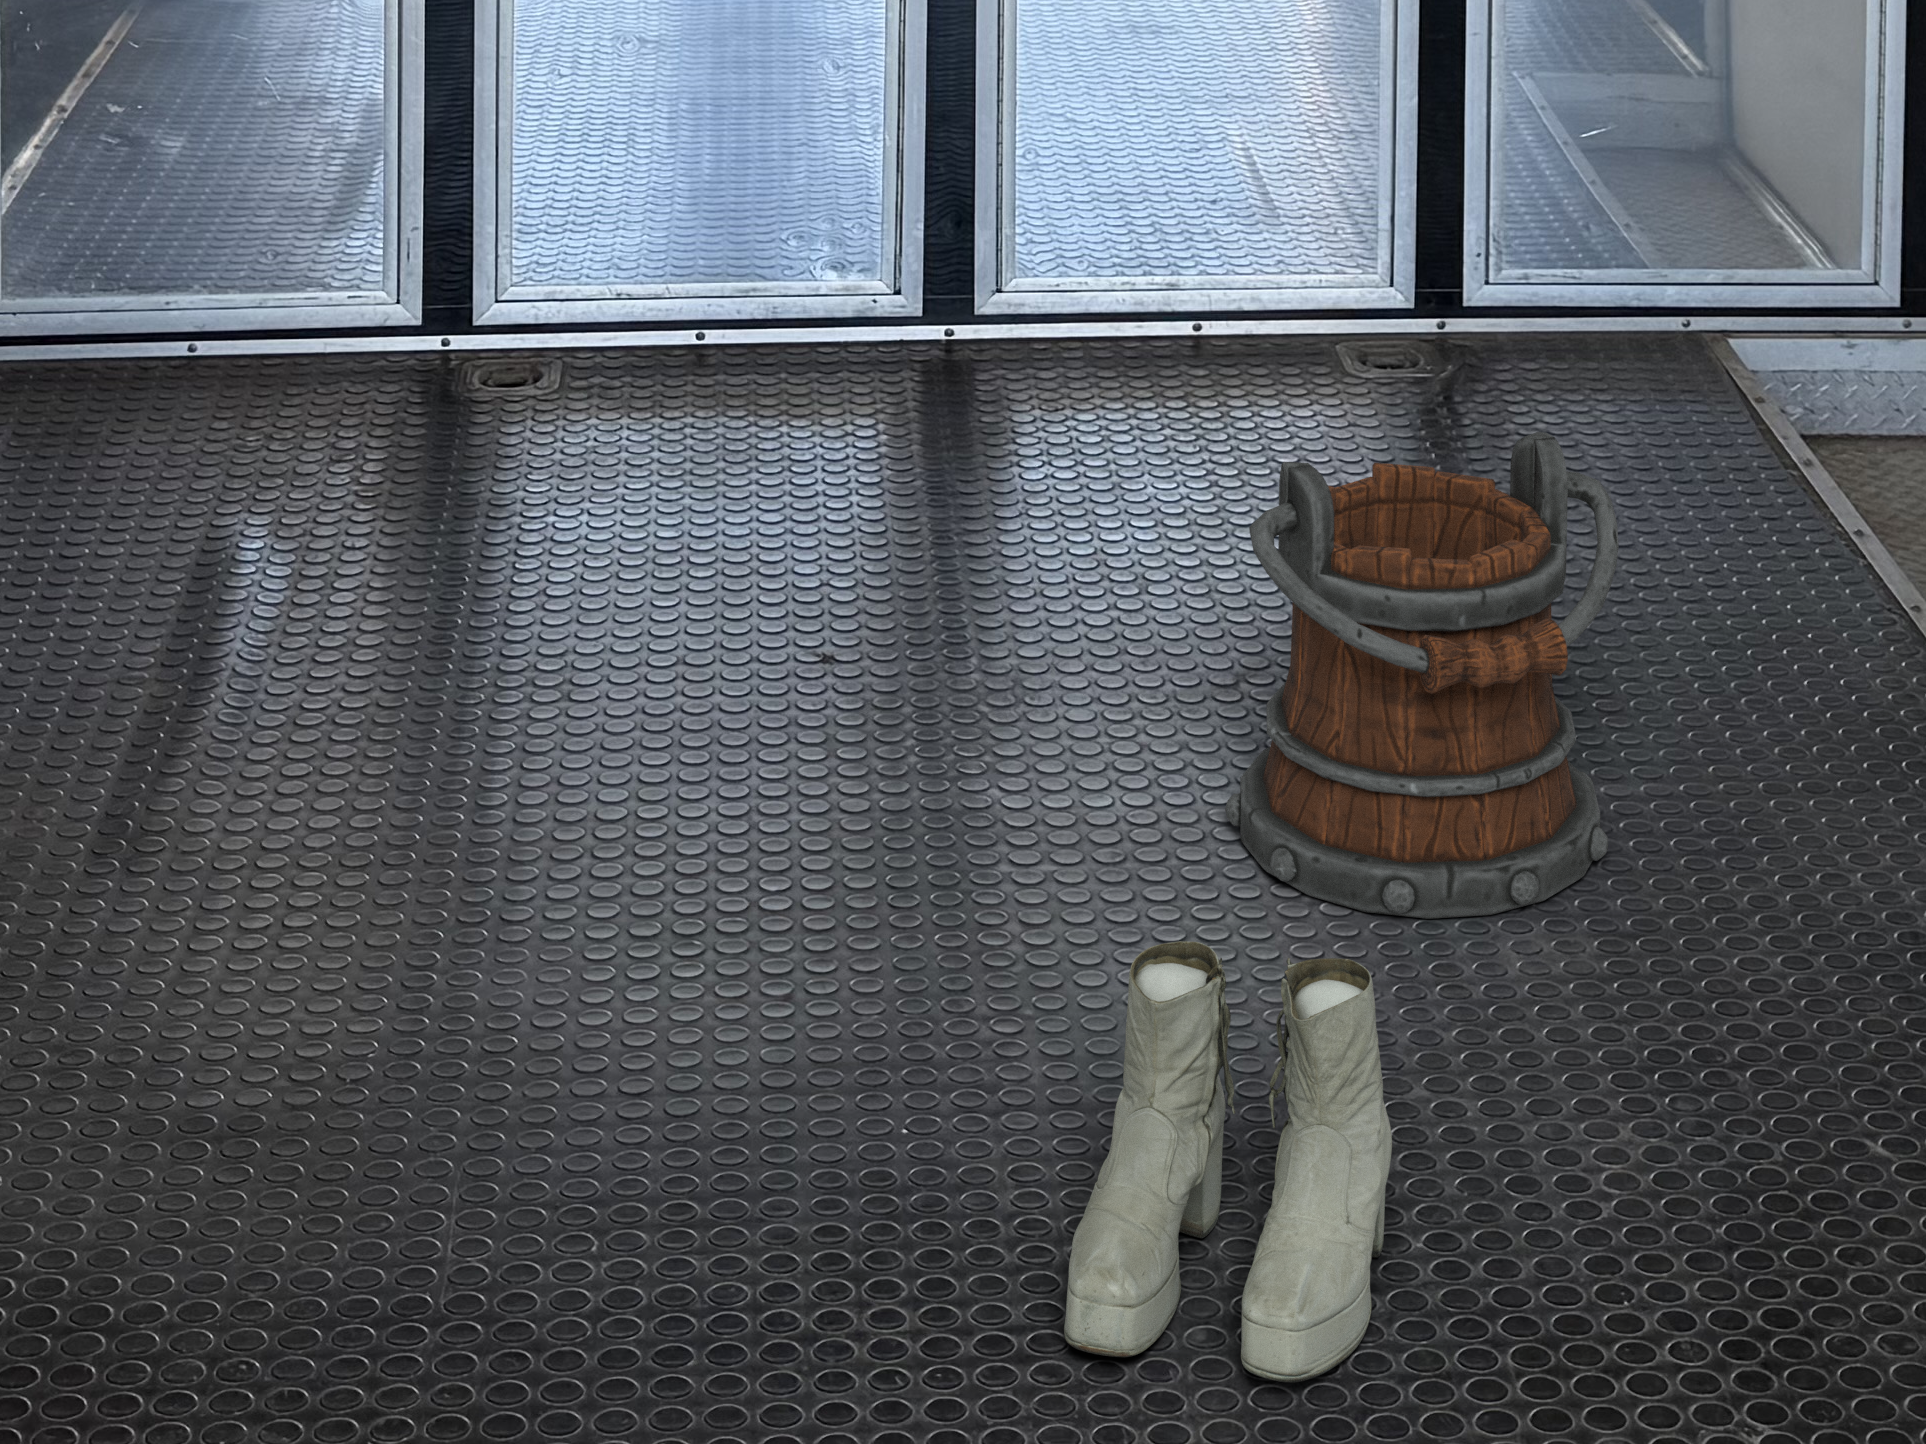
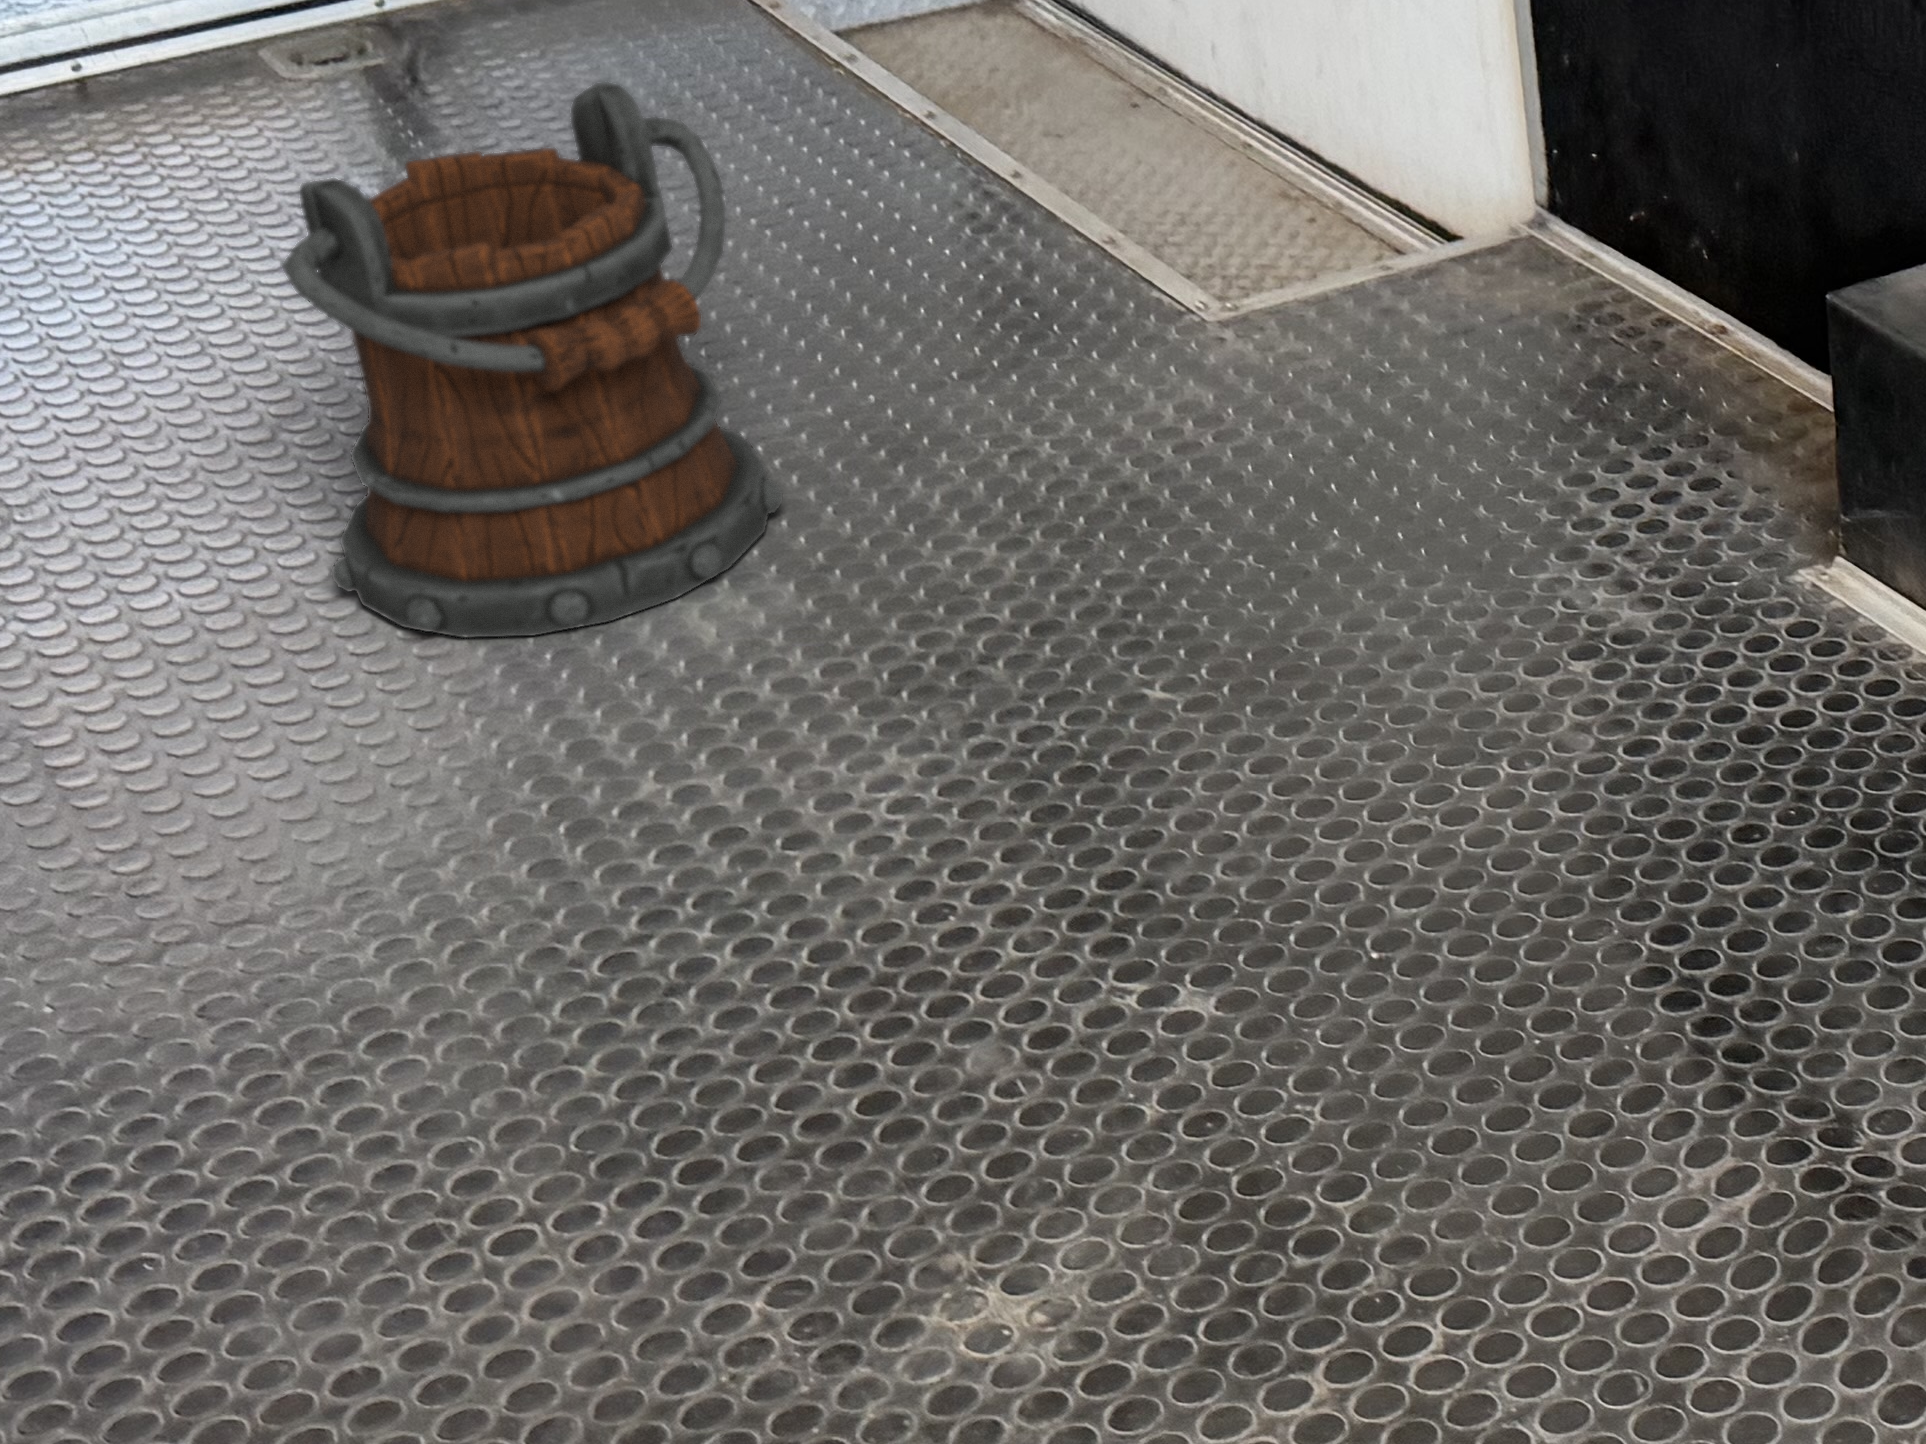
boots: present [1064,941,1392,1382] -> none [315,685,693,1167]

